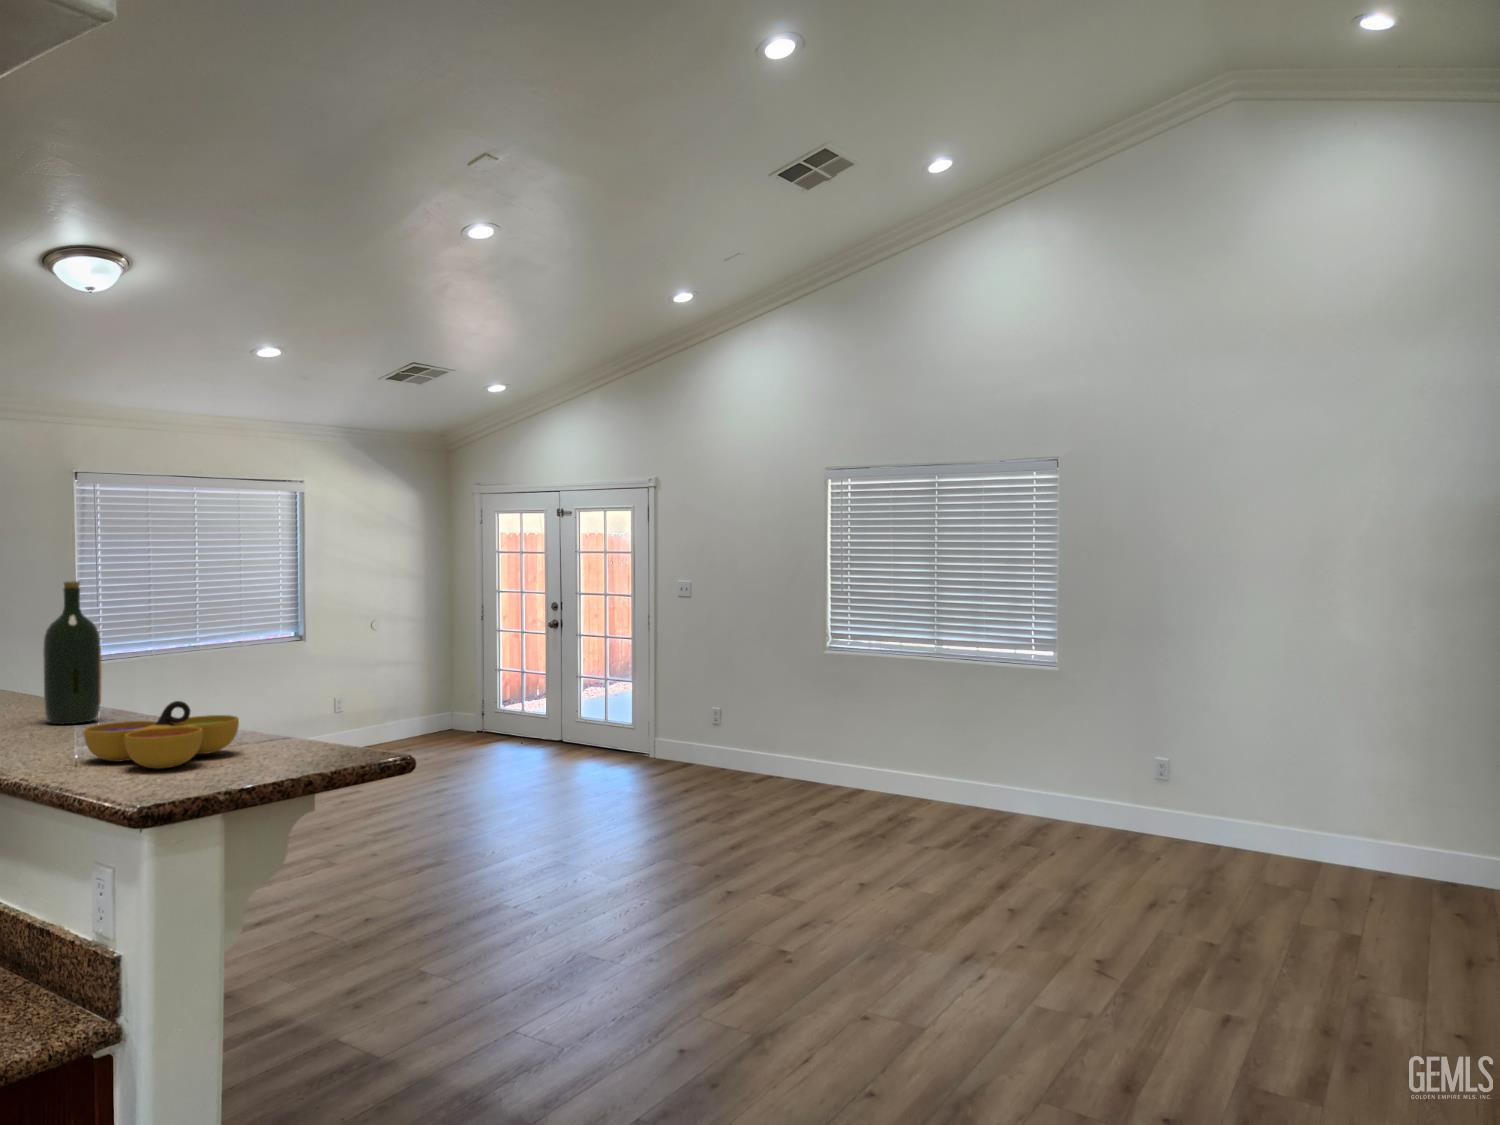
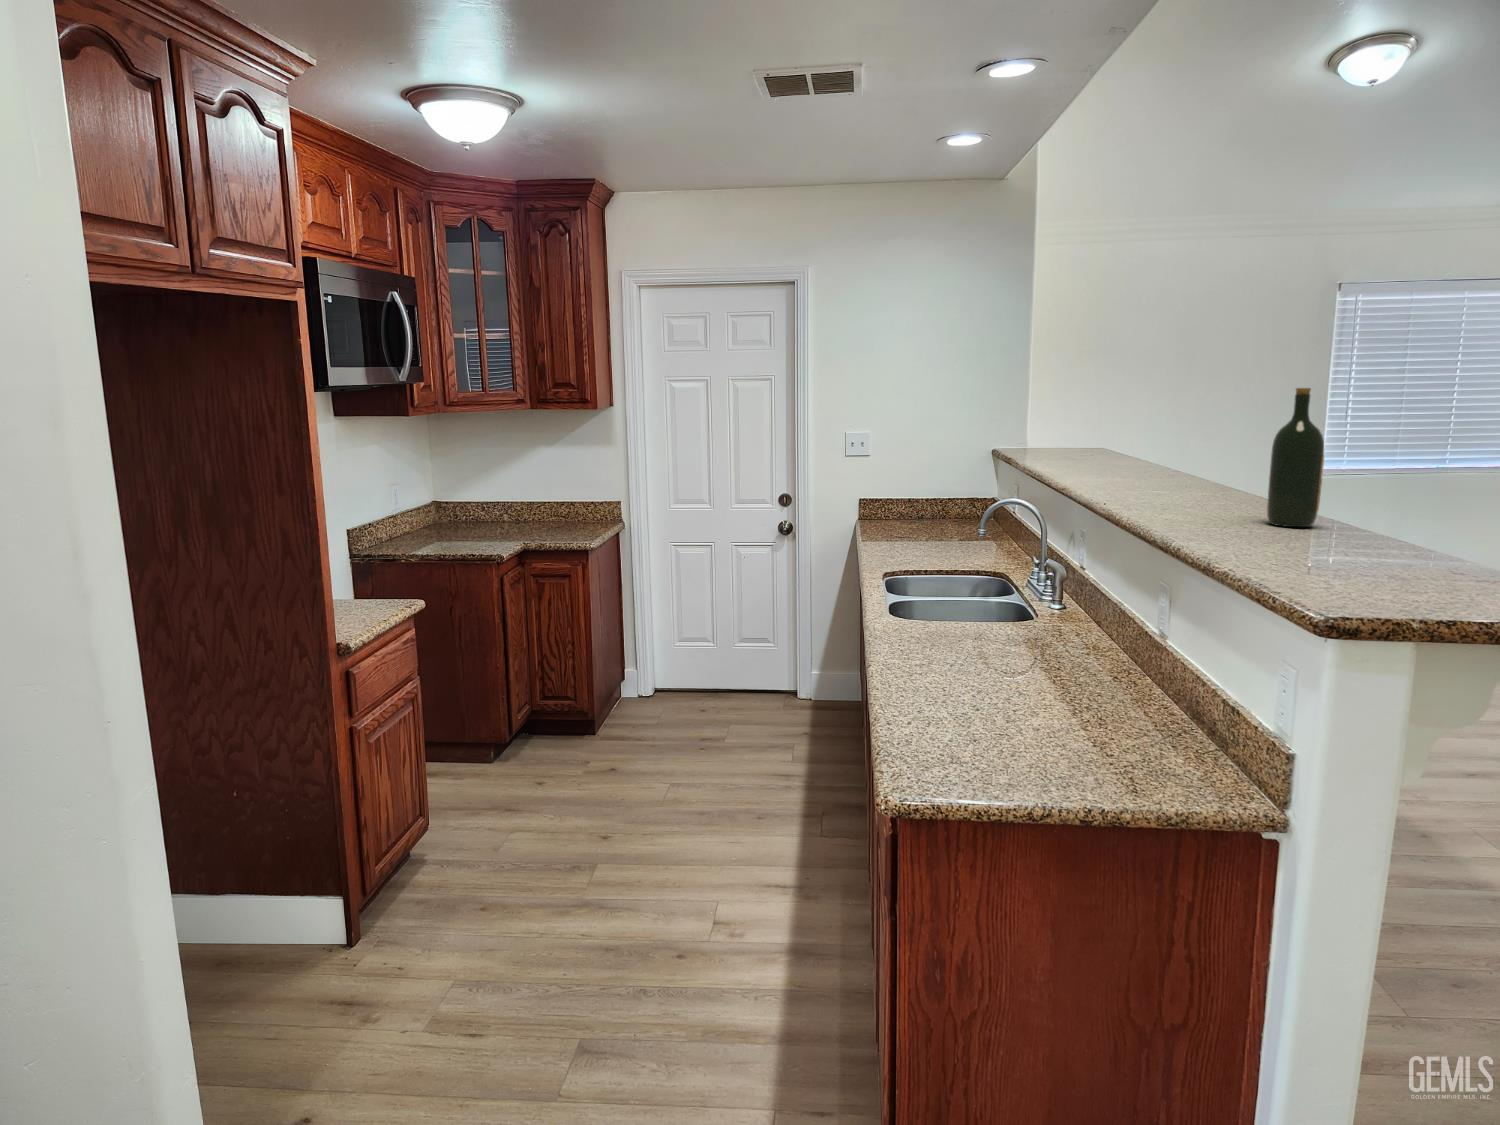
decorative bowl: present [84,701,239,769] -> none [1290,515,1456,584]

